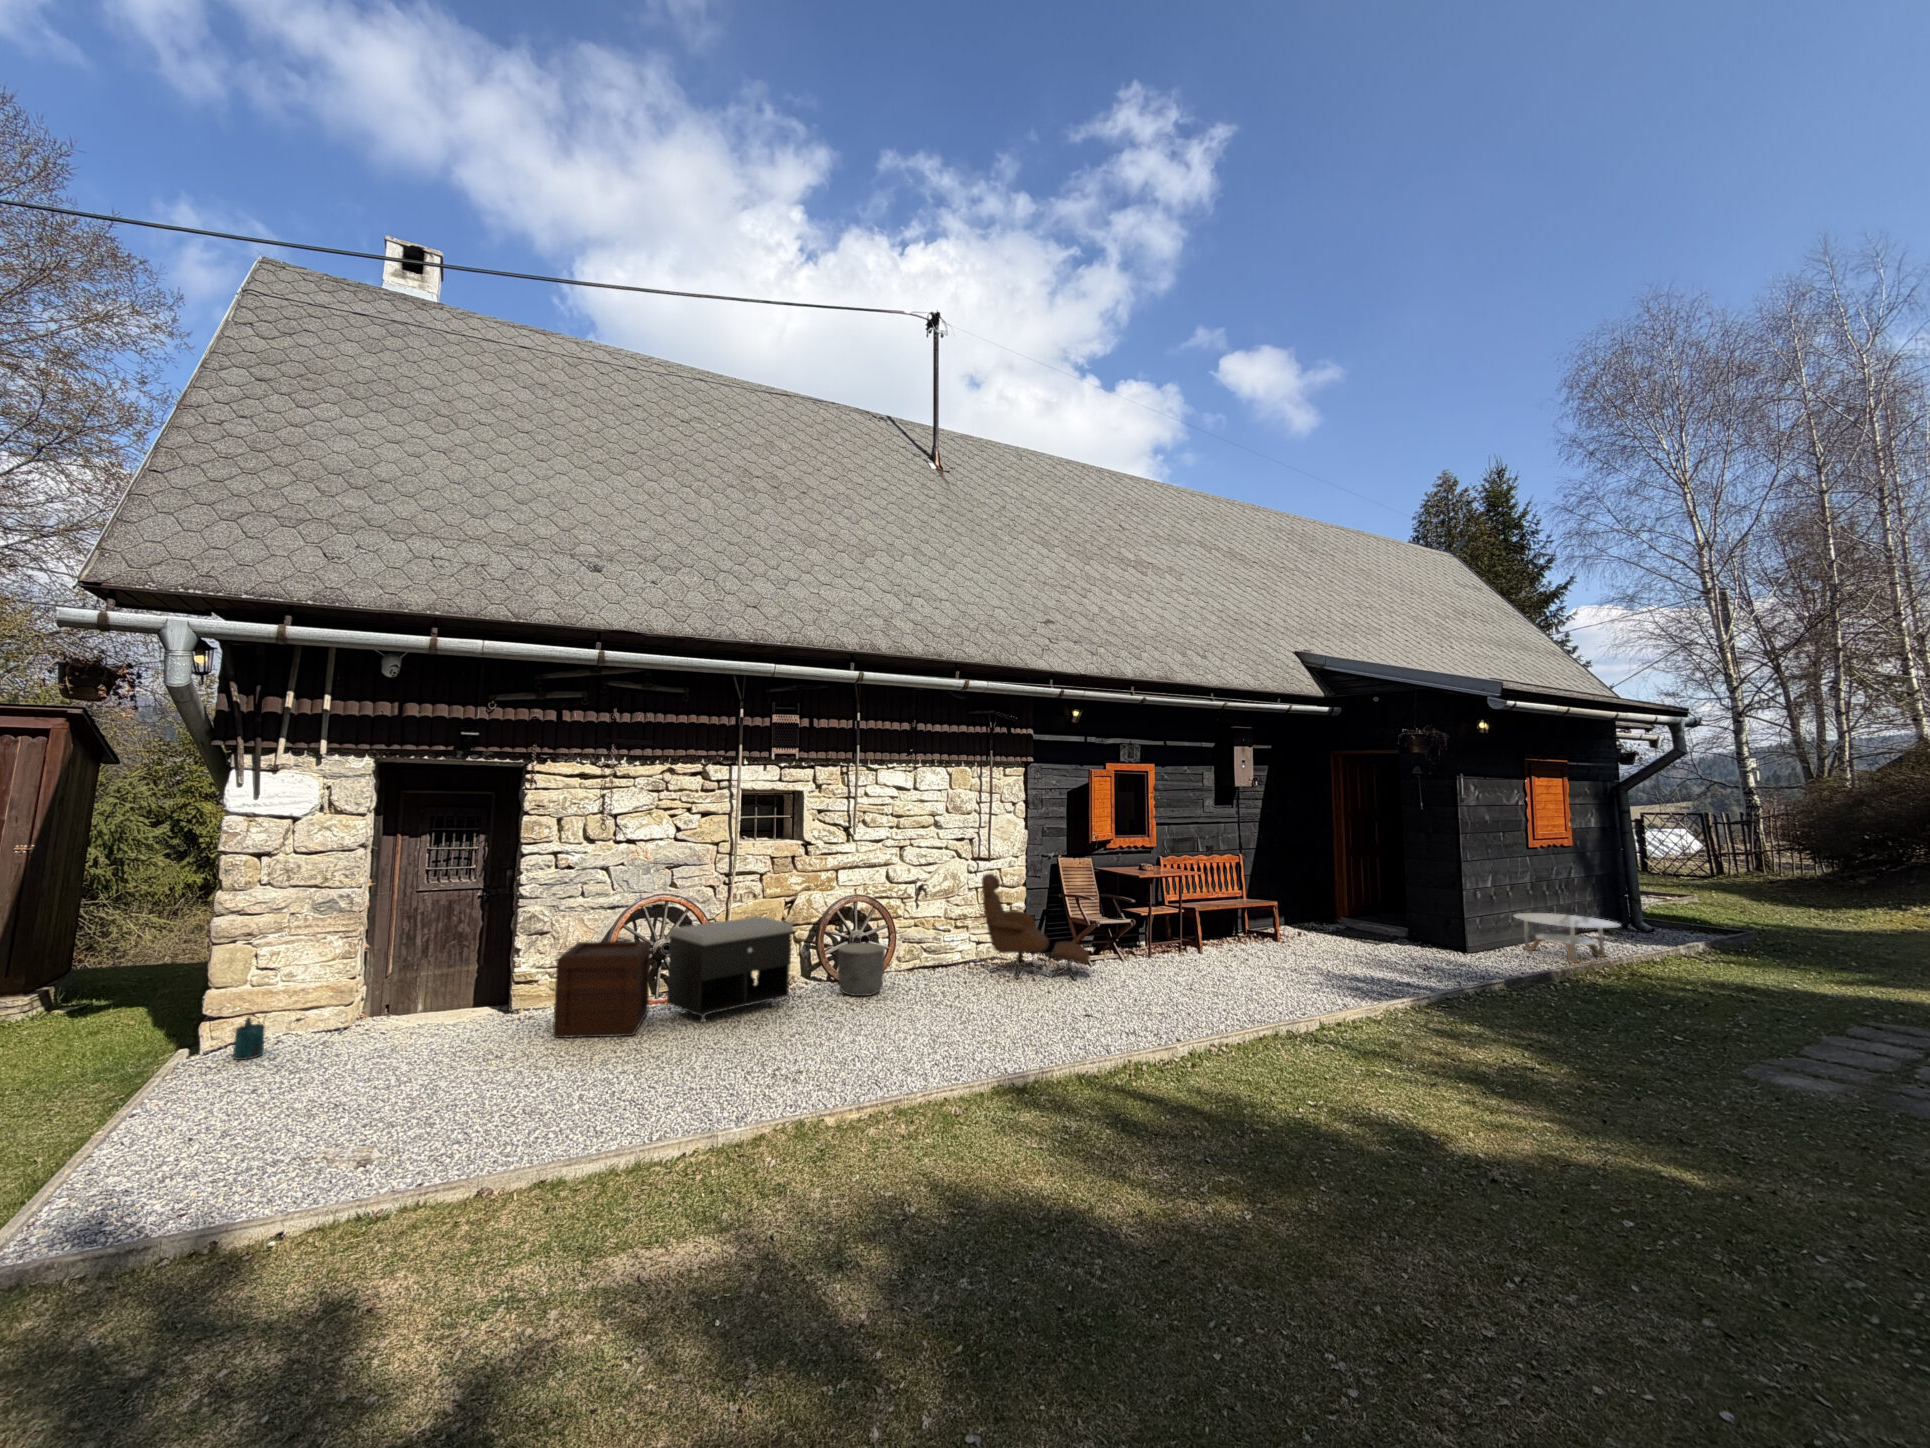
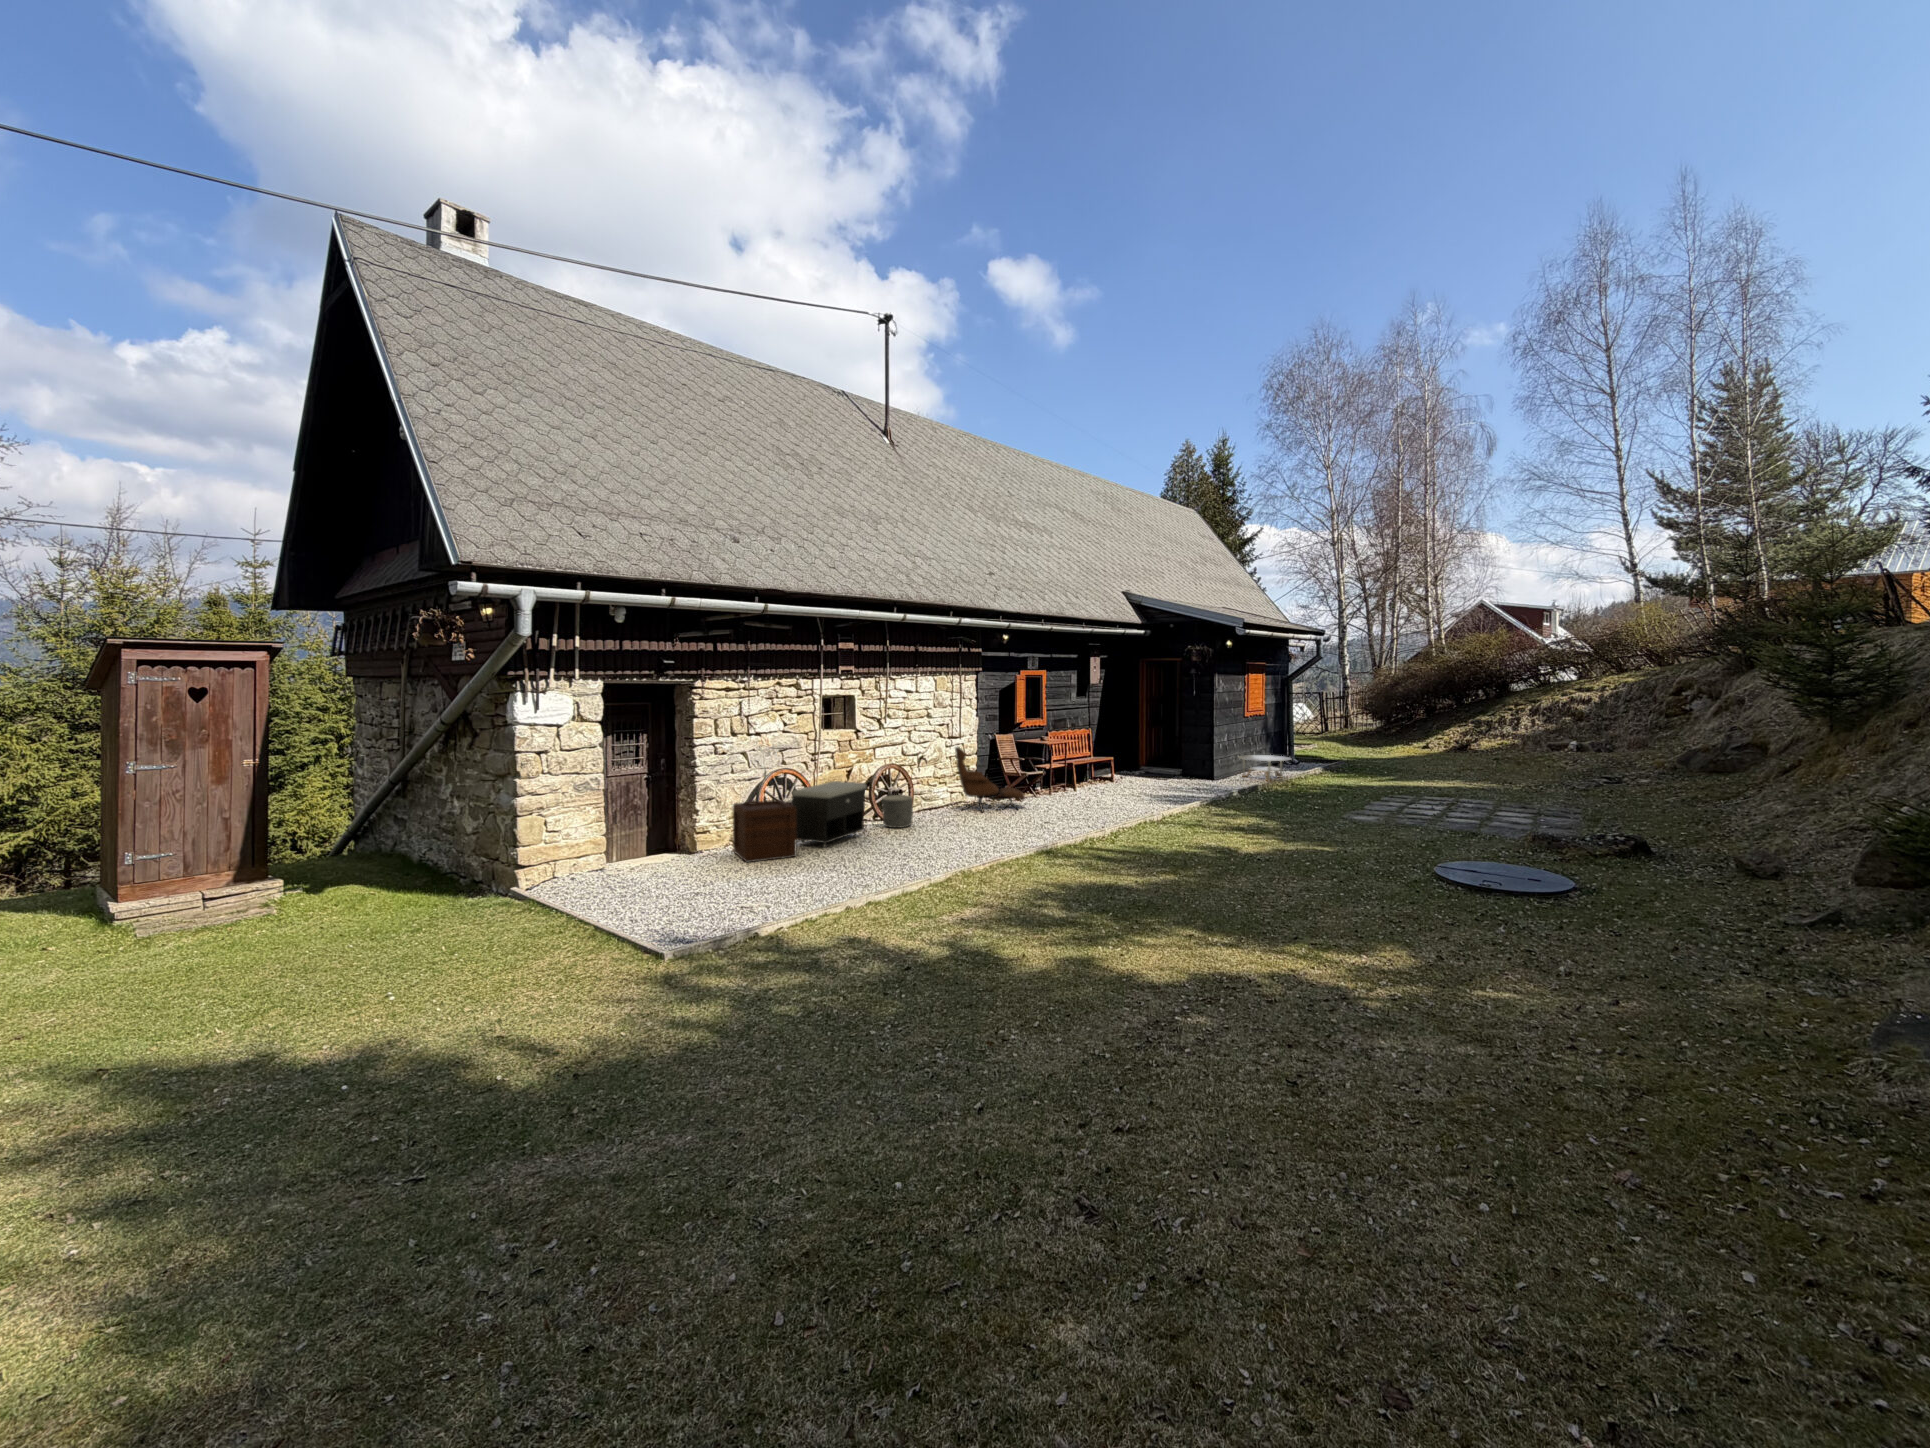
watering can: present [233,1017,265,1060] -> none [541,865,572,892]

